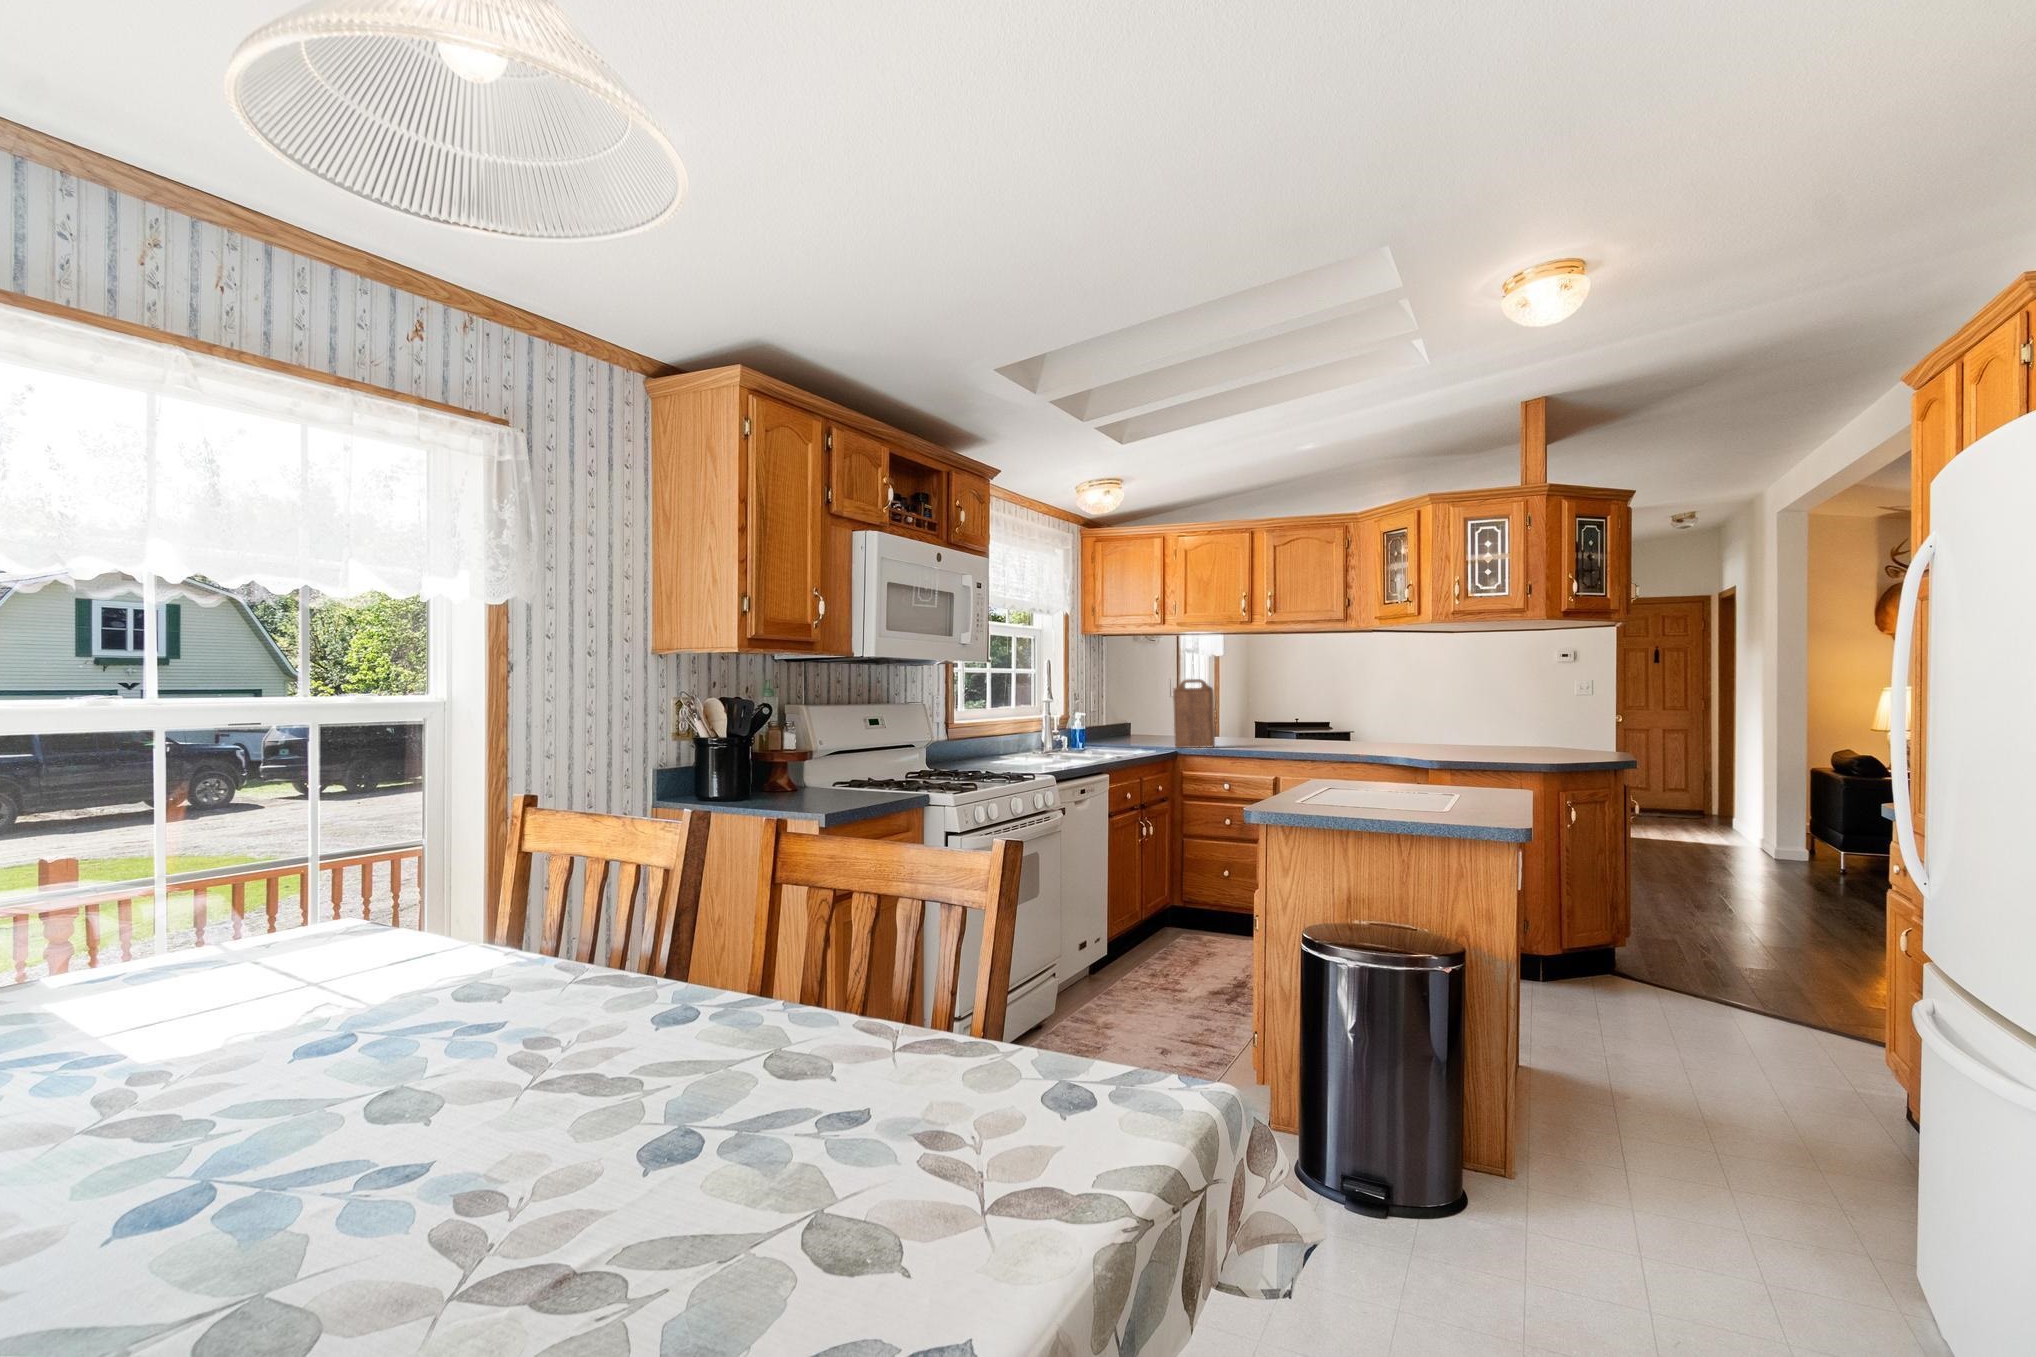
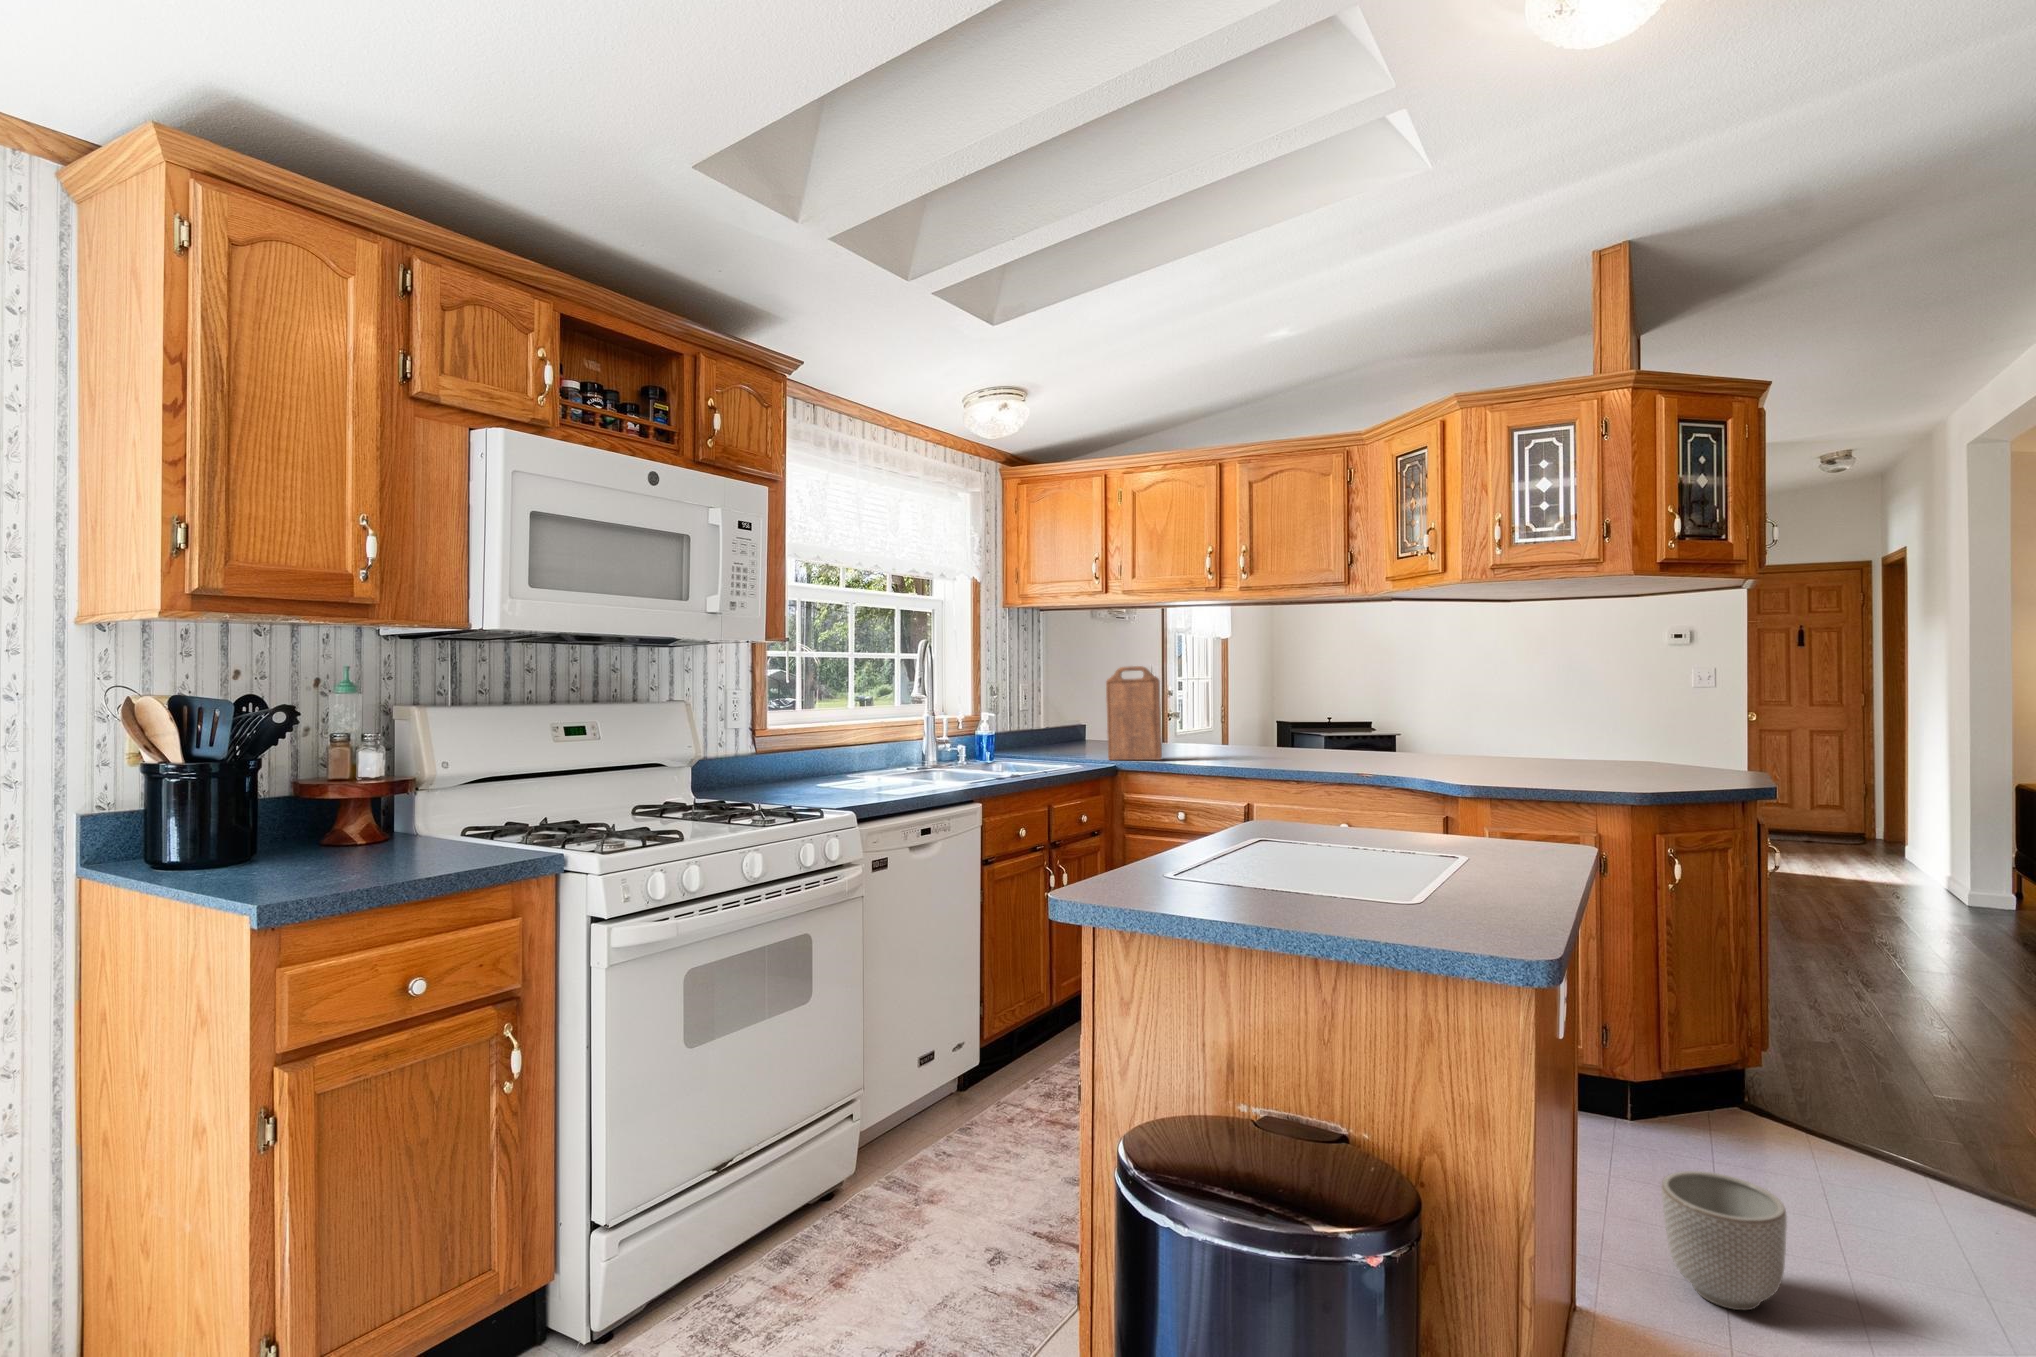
planter: none [1573,980,1642,1052] -> present [1661,1171,1787,1310]

